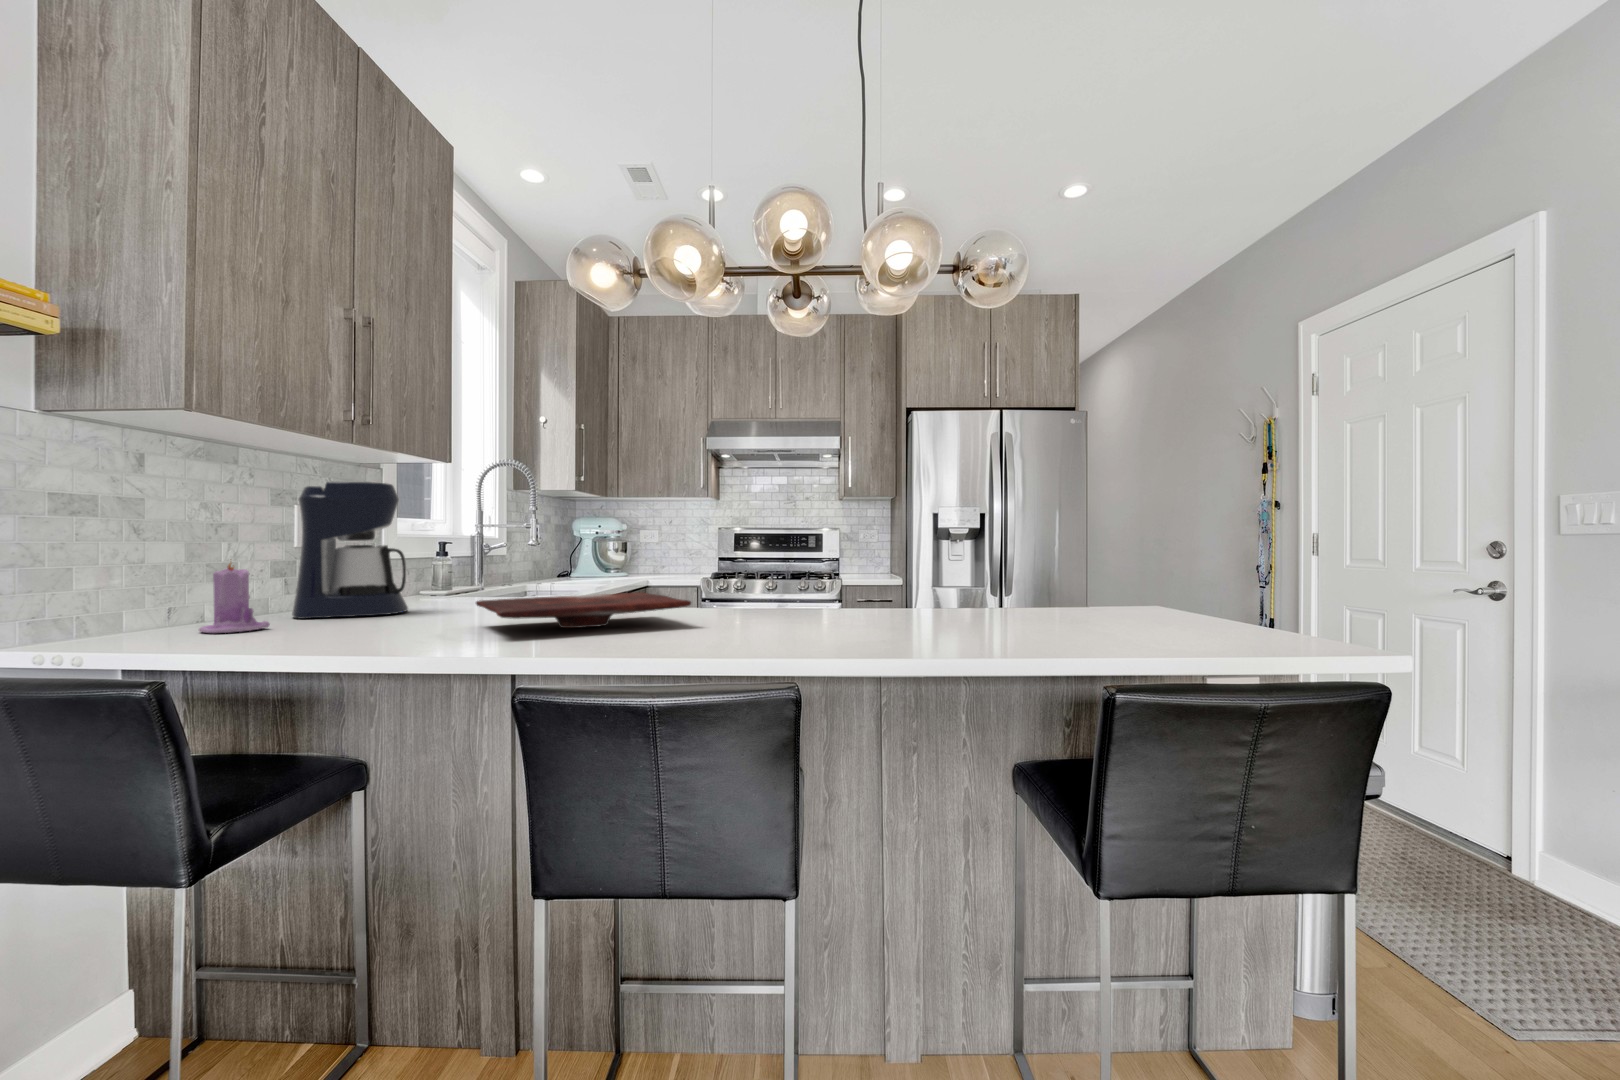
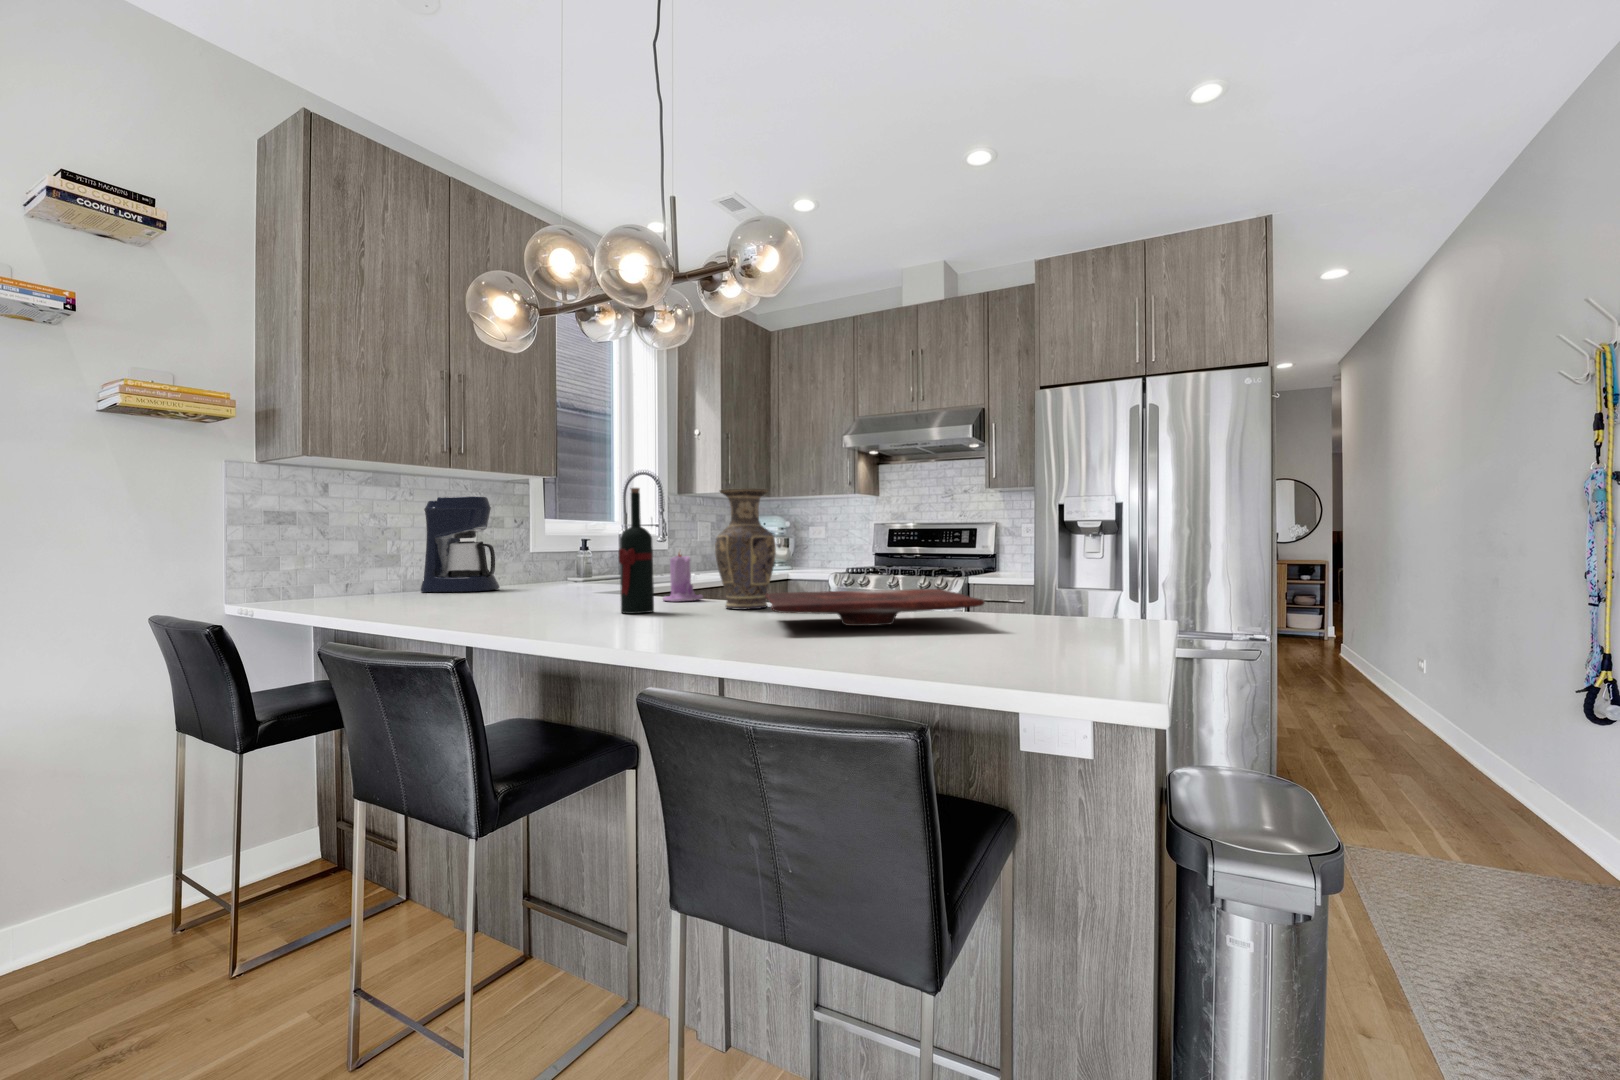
wine bottle: none [783,485,821,637] -> present [619,488,654,614]
vase: none [846,491,914,626] -> present [715,488,776,610]
candle: present [199,563,270,633] -> present [663,553,703,602]
cutting board: present [476,592,691,628] -> present [765,589,984,626]

